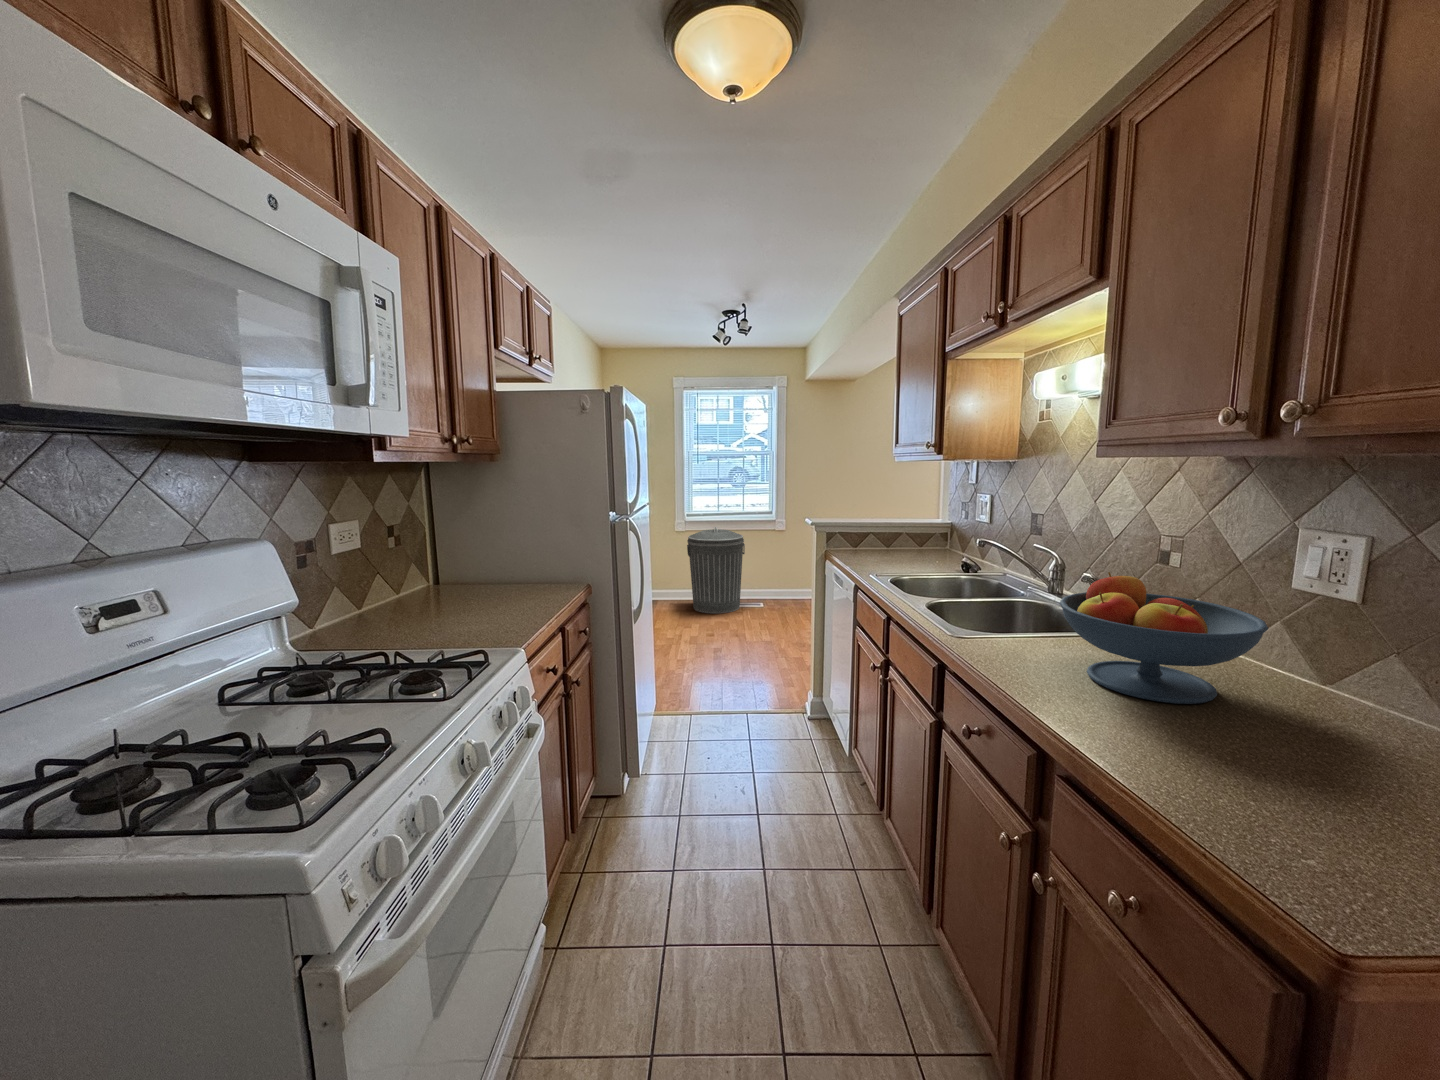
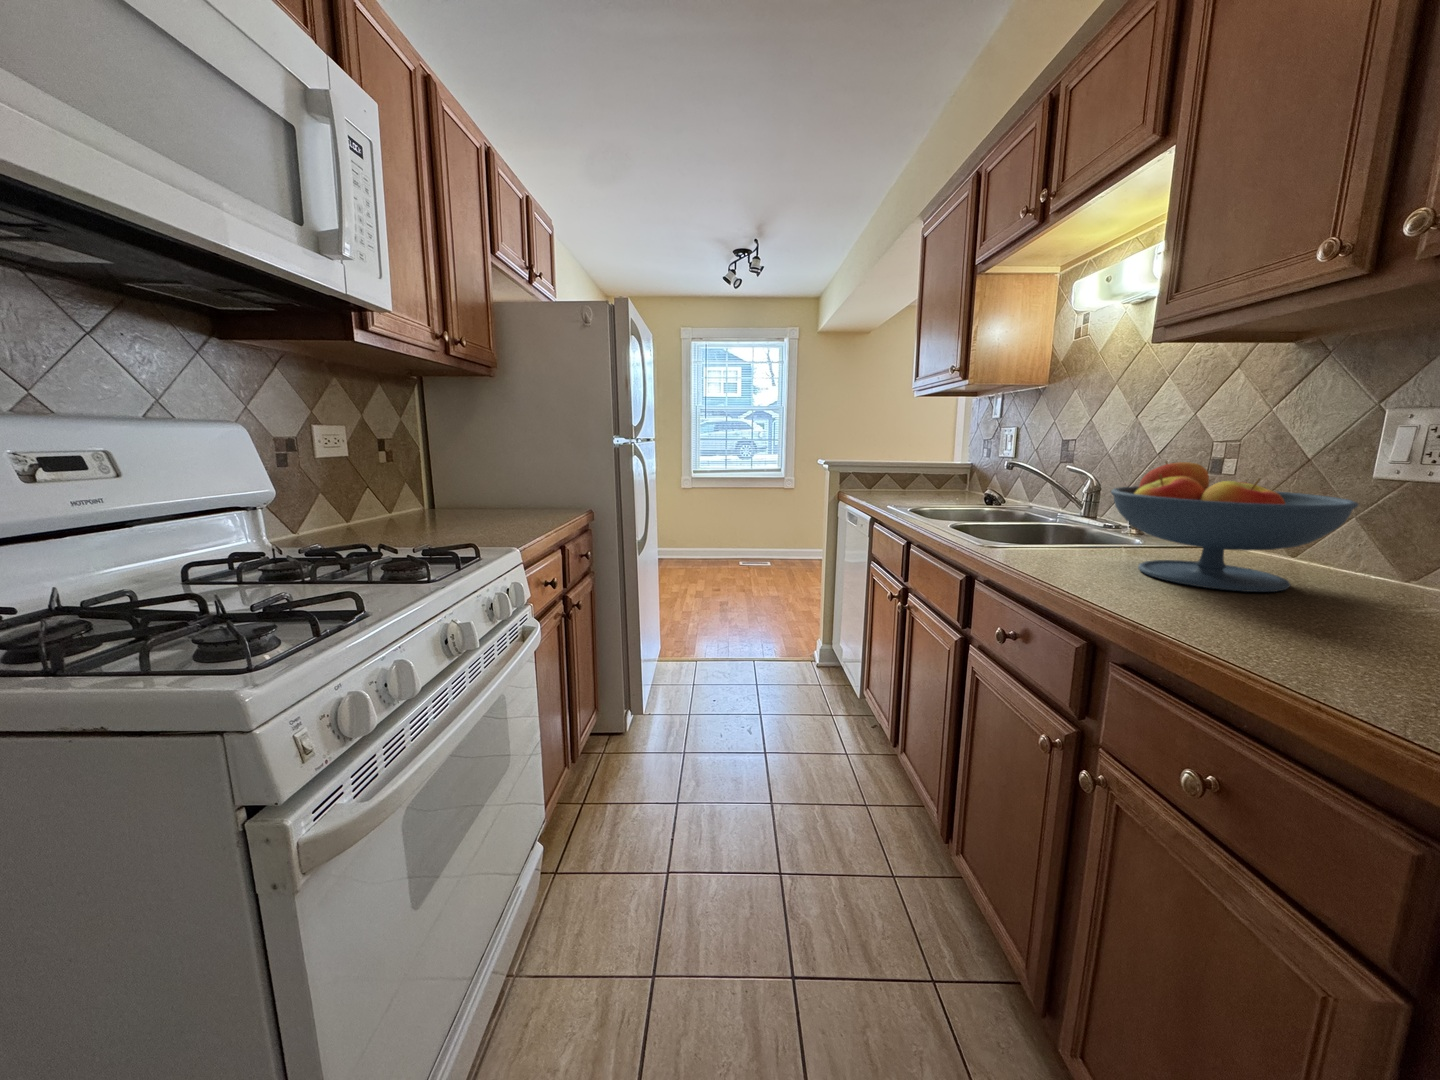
trash can: present [687,527,745,613] -> none [692,483,751,570]

